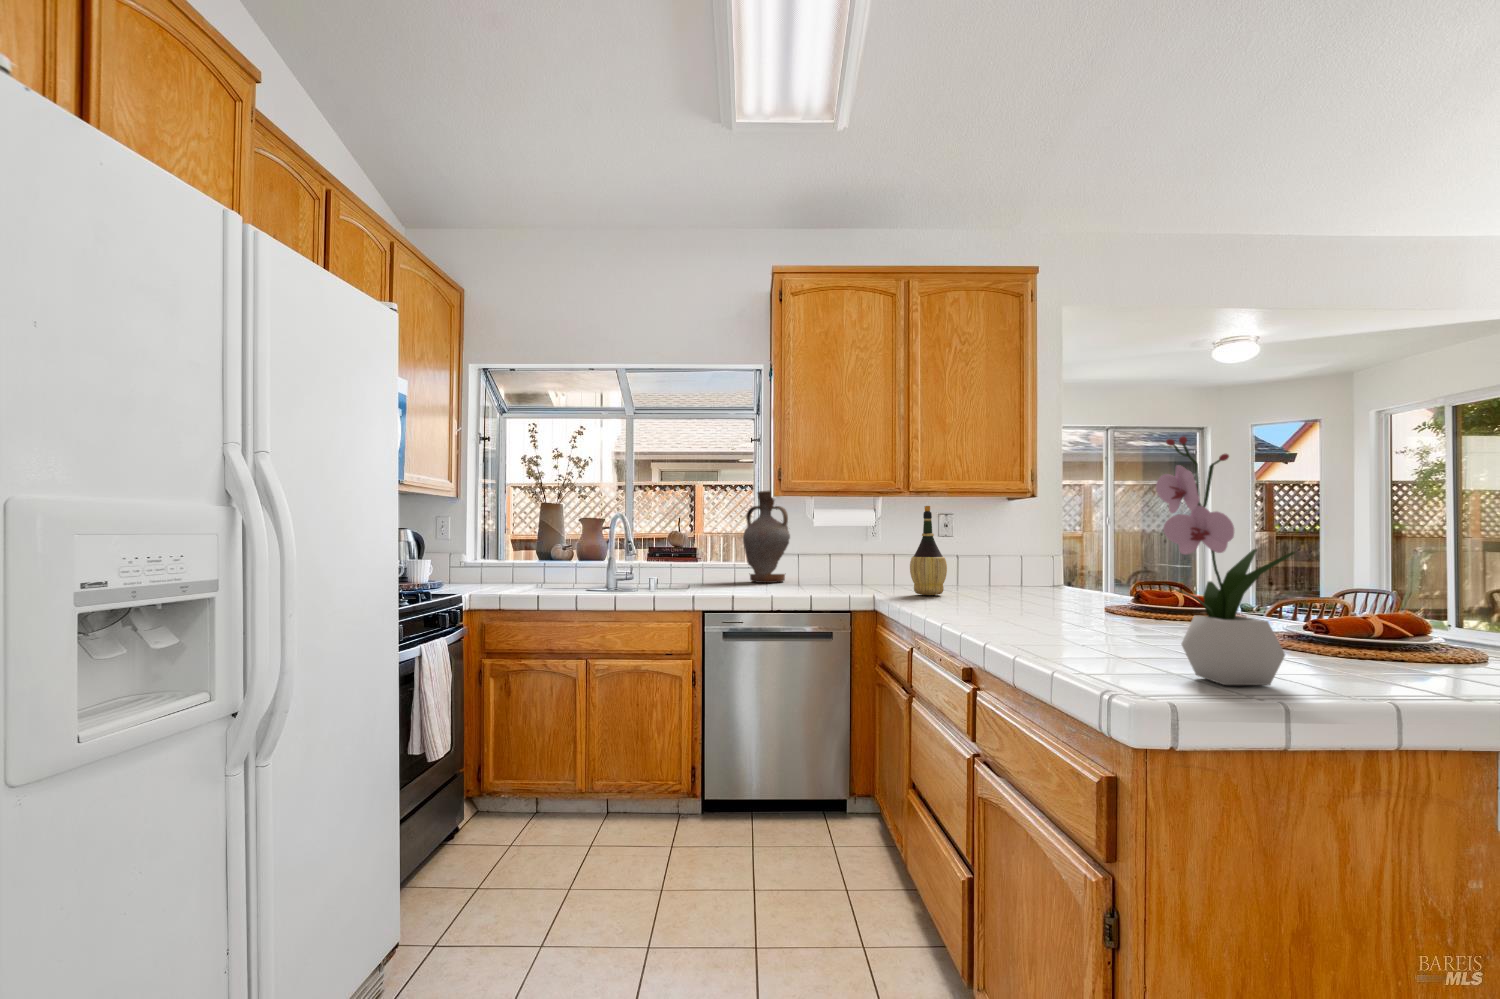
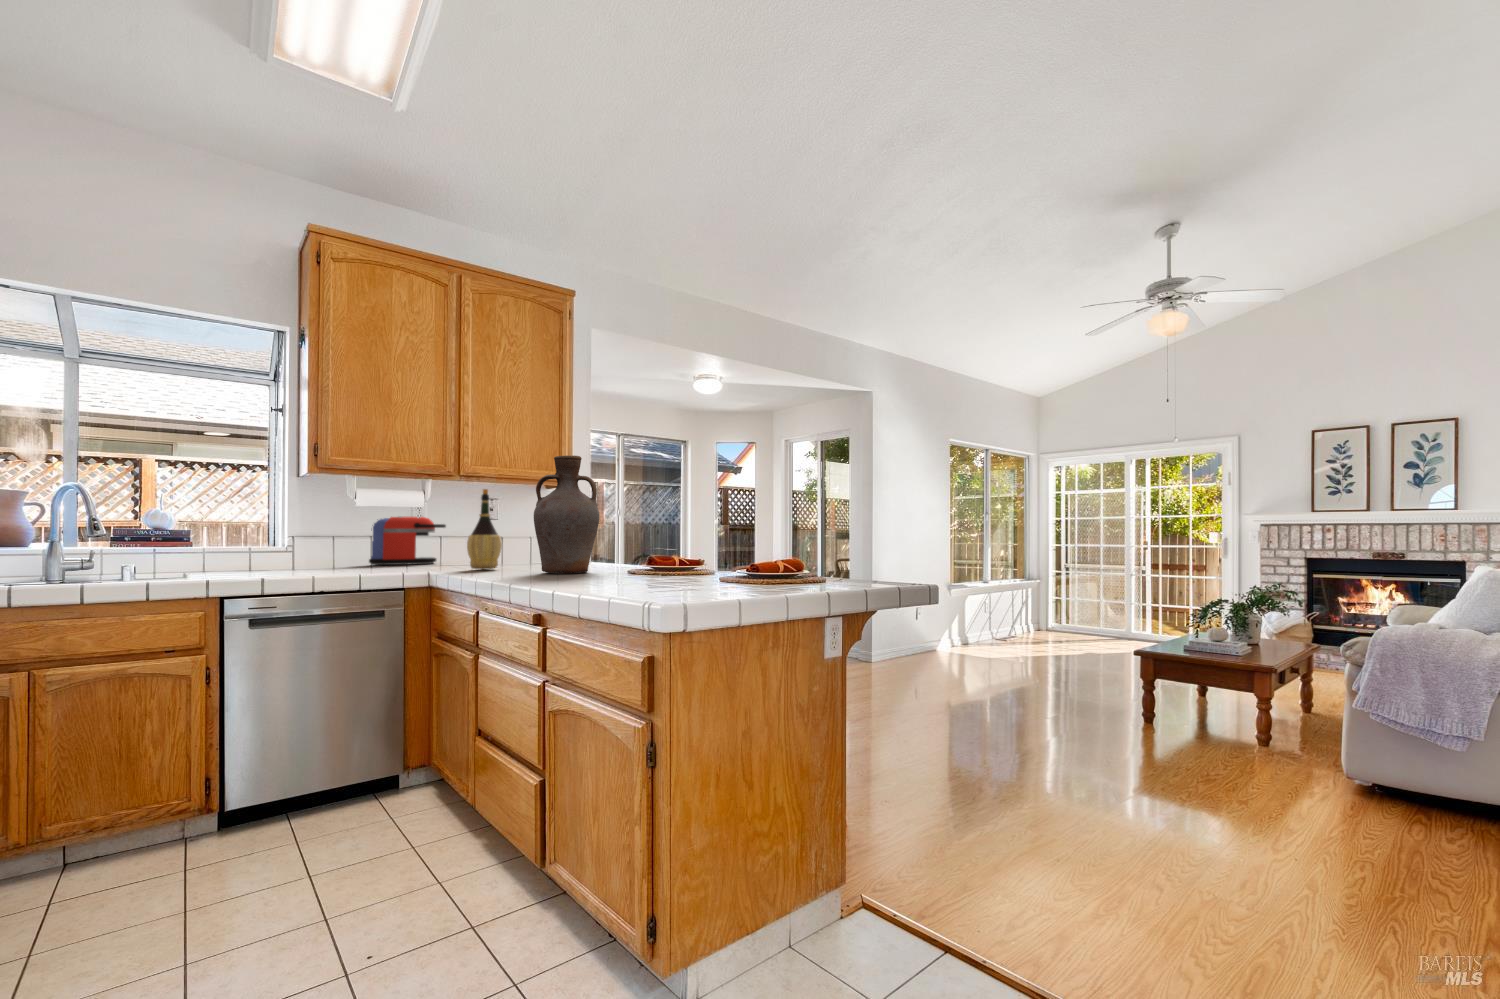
flower arrangement: present [1156,436,1295,685] -> none [679,442,748,593]
vase: present [743,491,790,583] -> present [534,455,599,574]
coffee maker: none [831,533,900,582] -> present [369,517,446,565]

